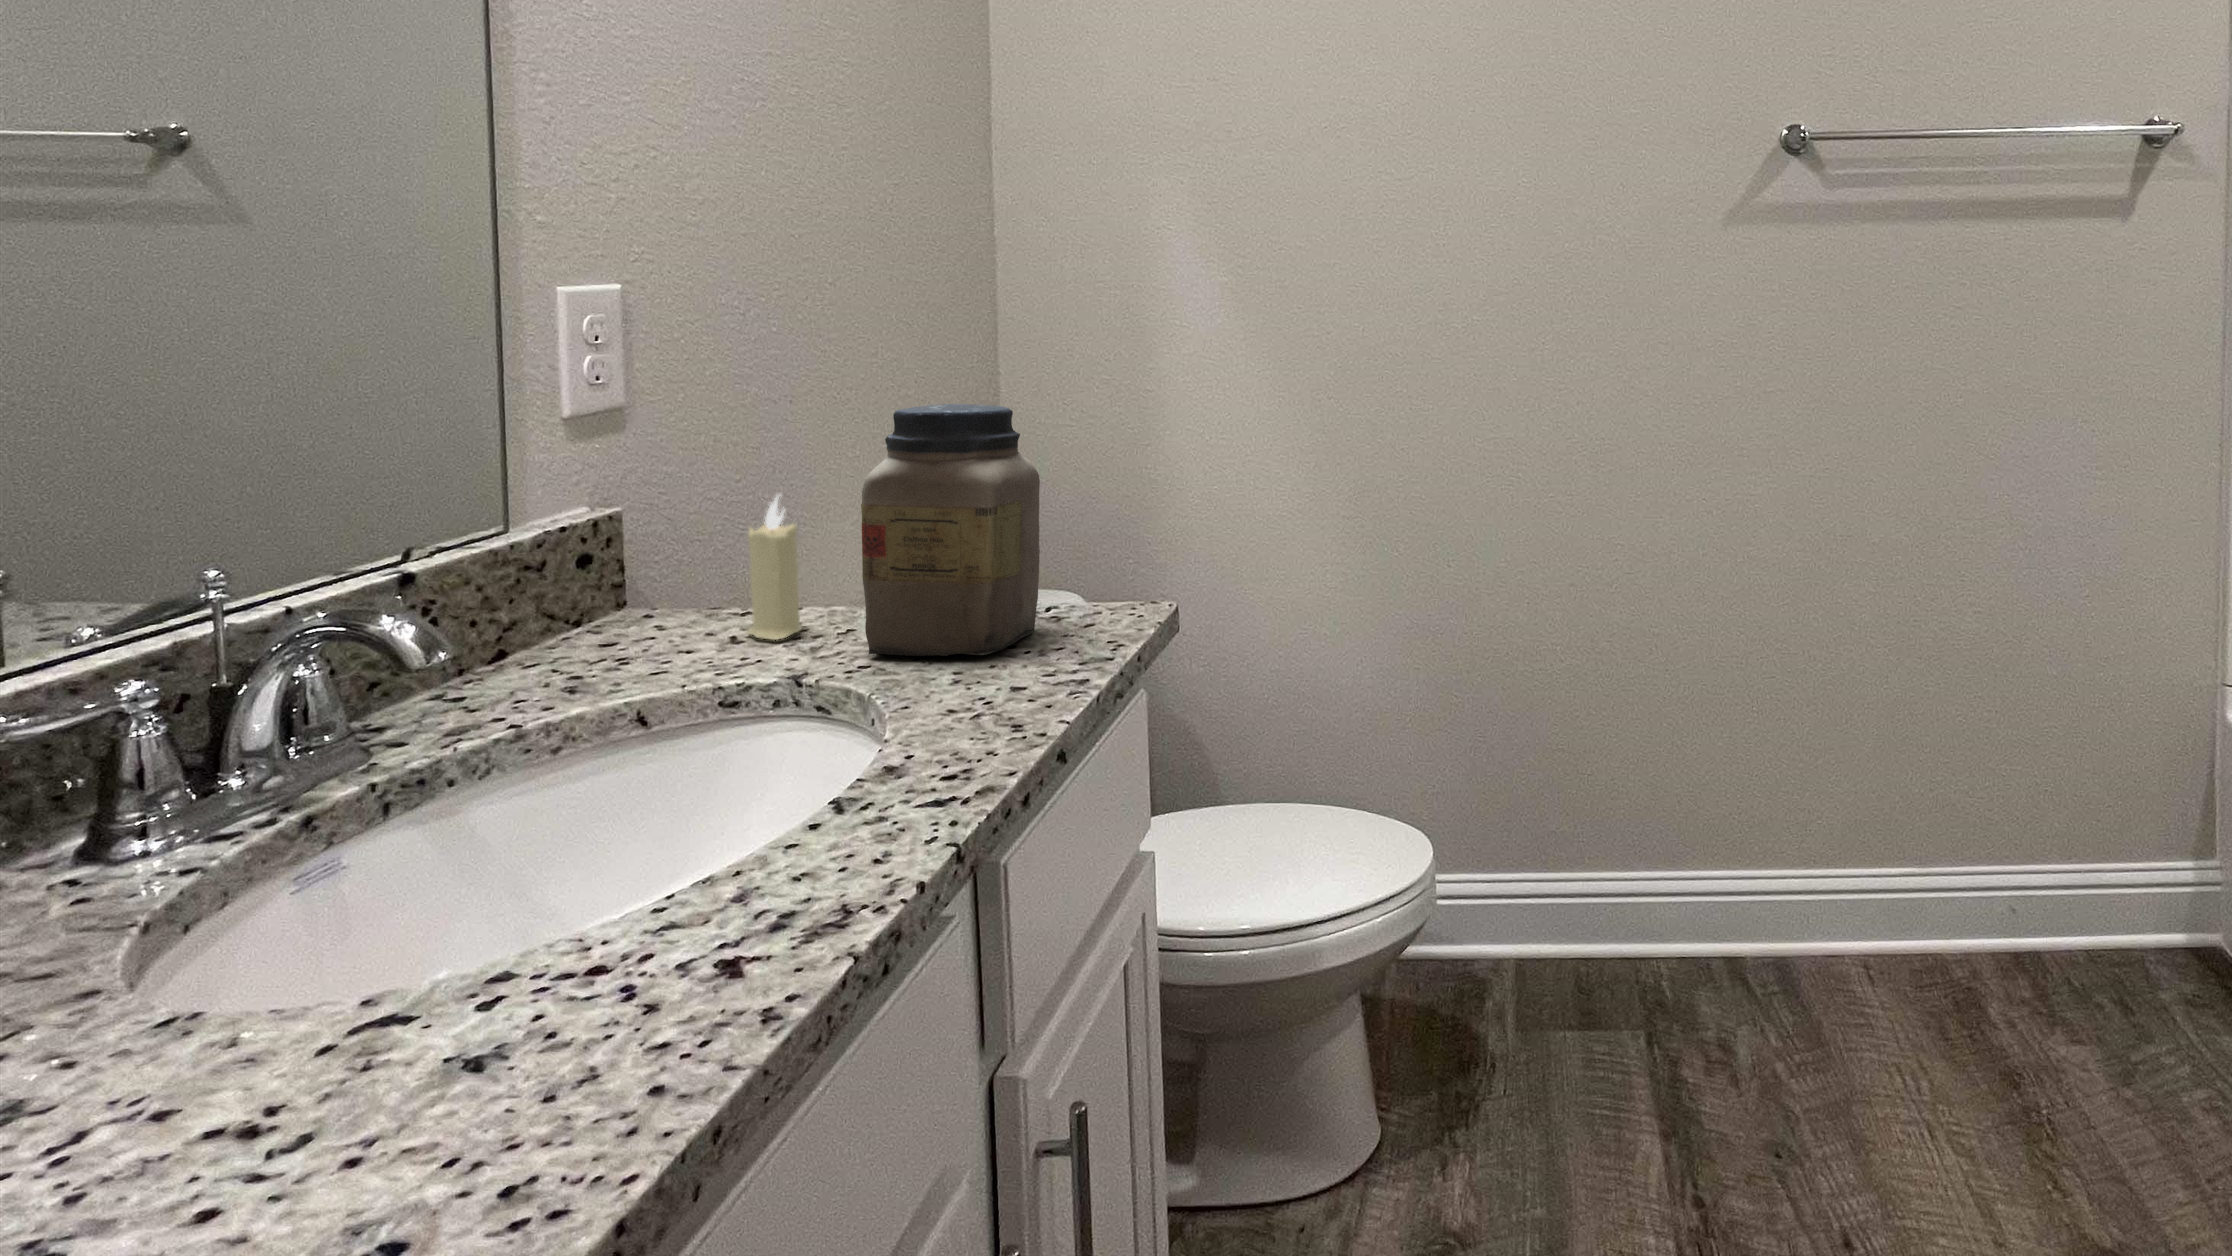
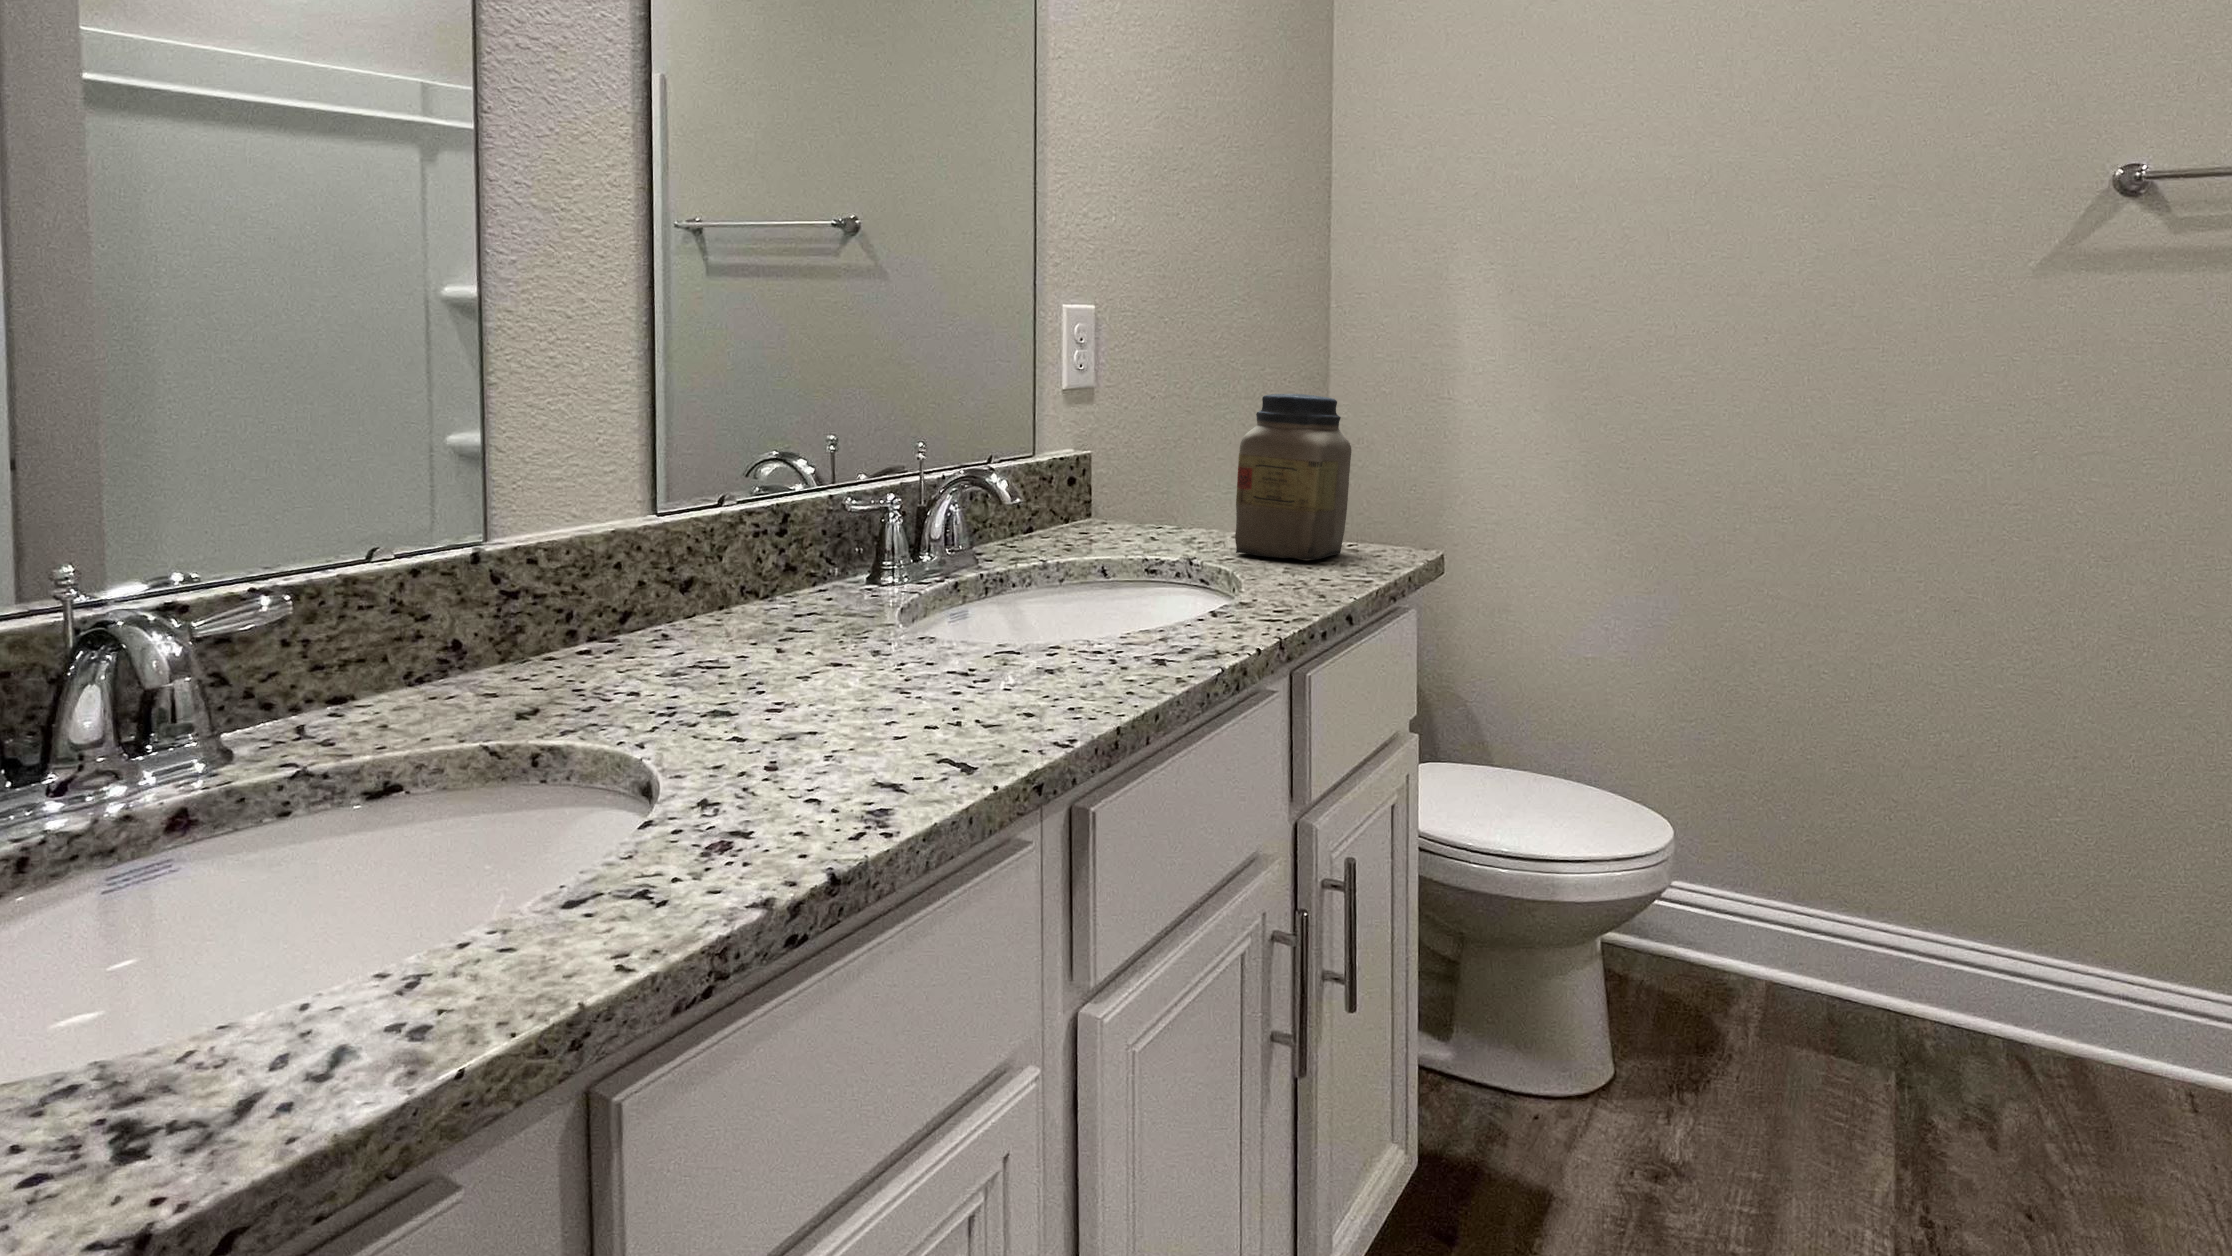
candle: present [747,495,801,639] -> none [1162,447,1198,541]

